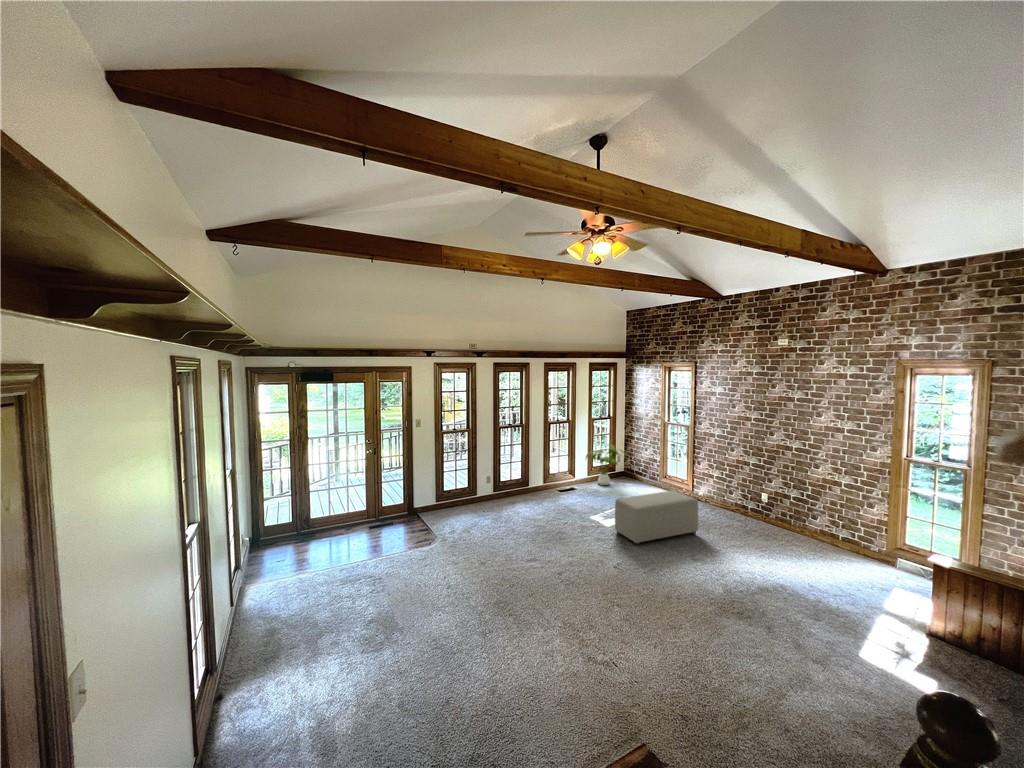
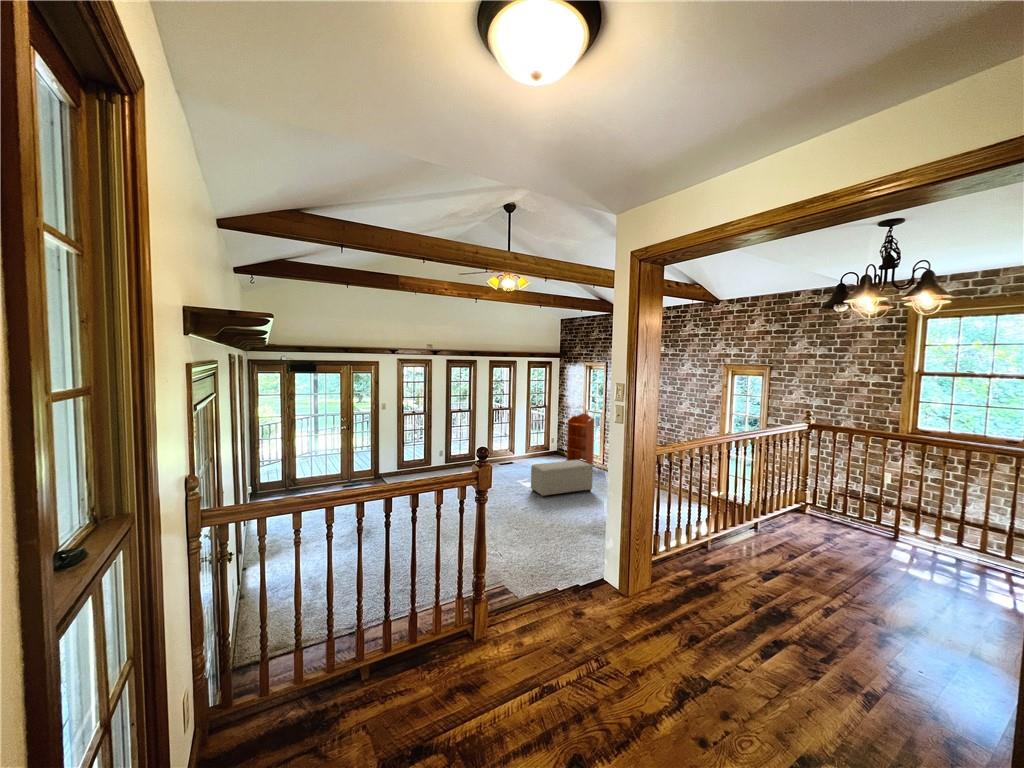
bookcase: none [640,426,677,494] -> present [566,413,594,465]
house plant: present [586,444,625,485] -> none [523,427,555,460]

